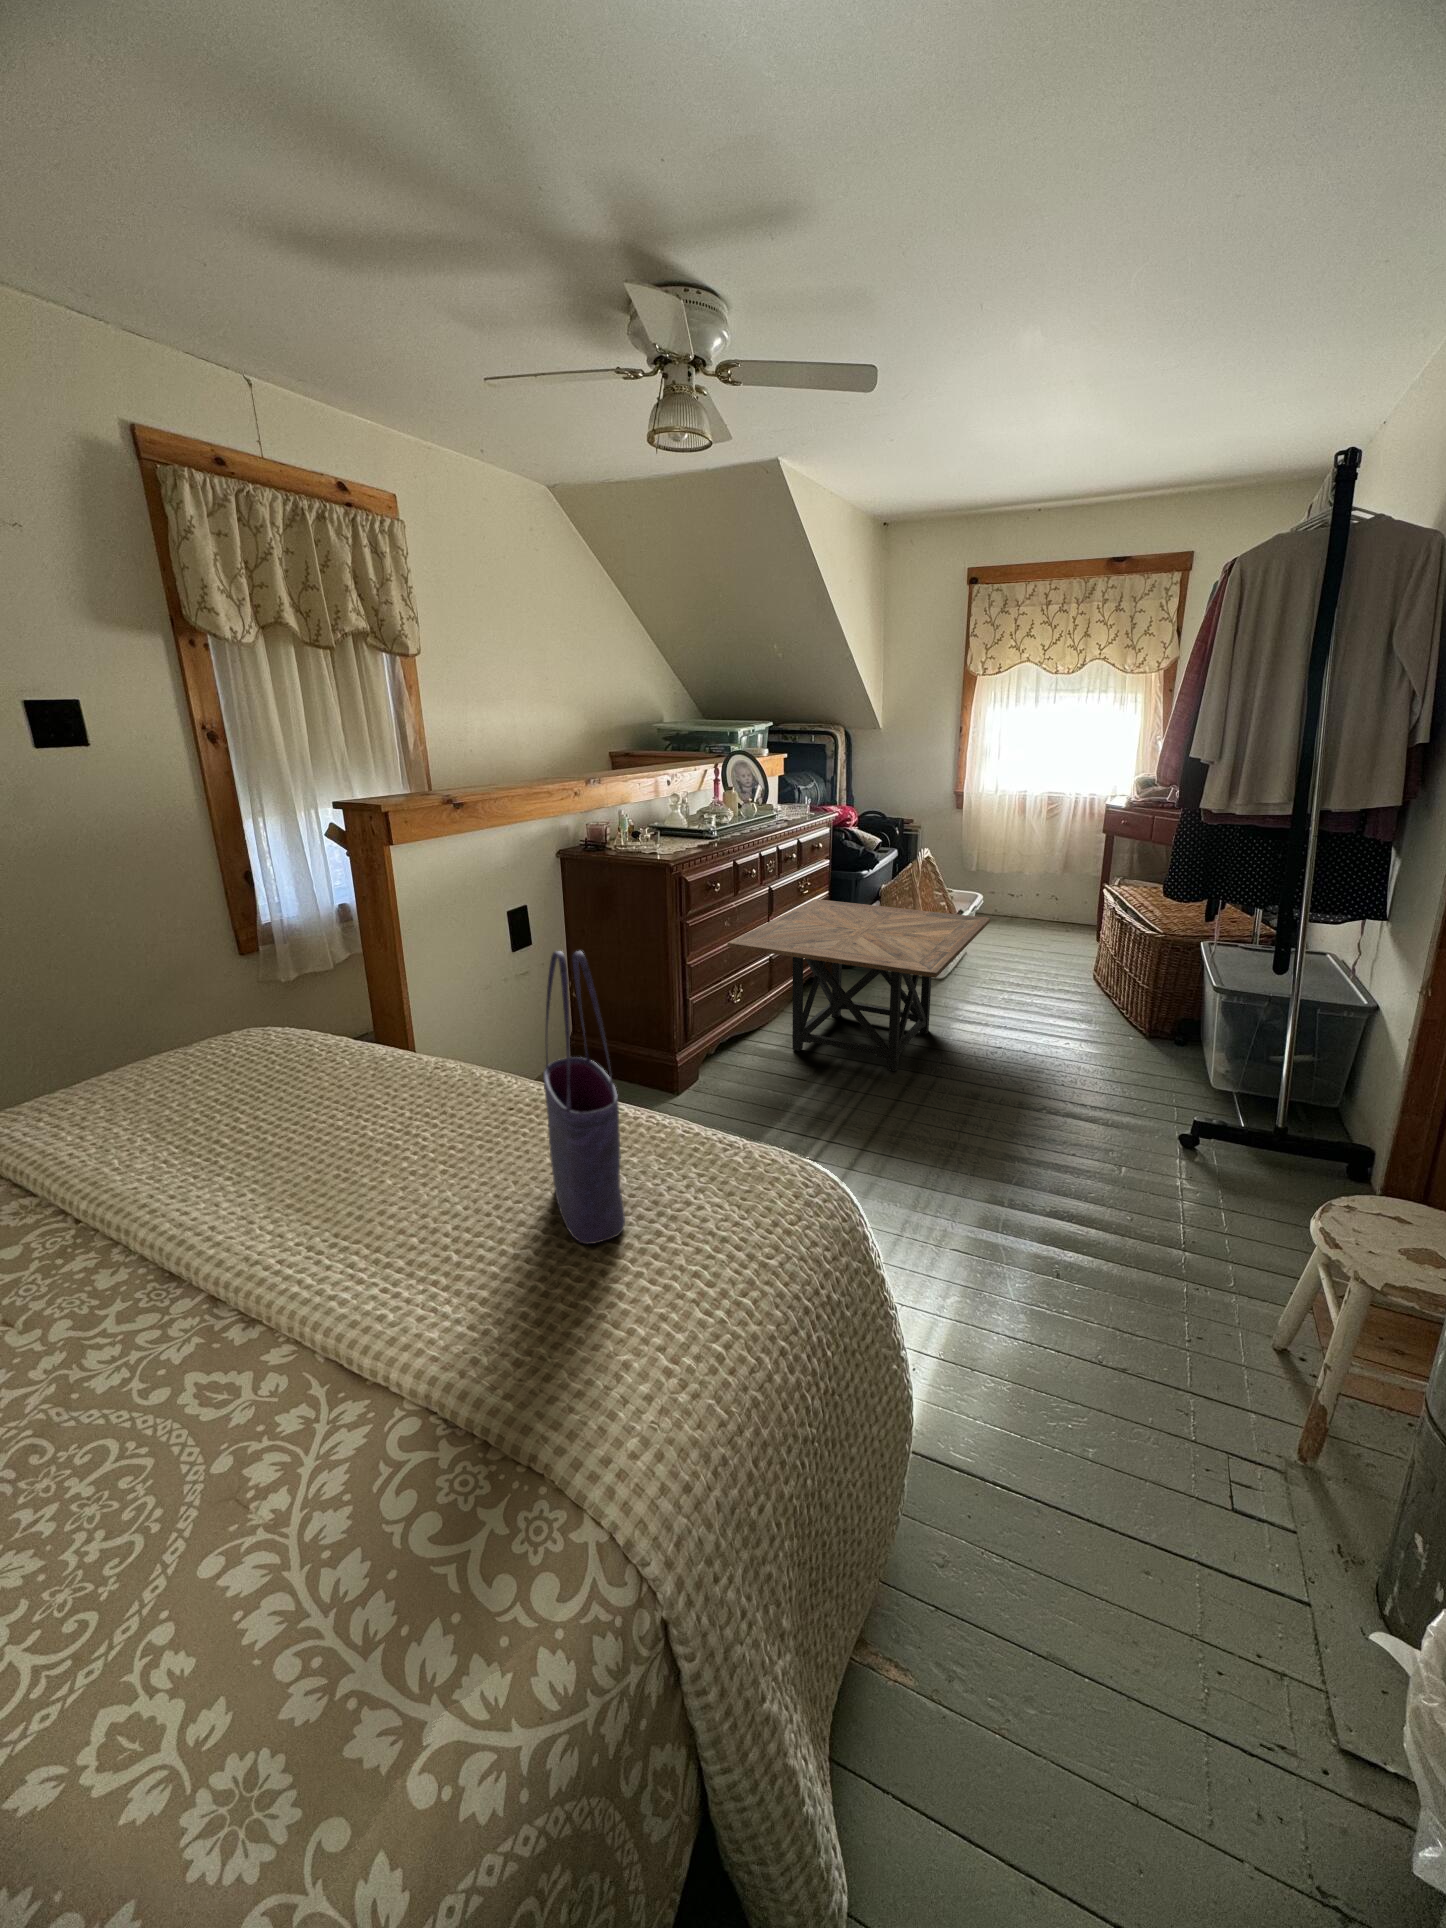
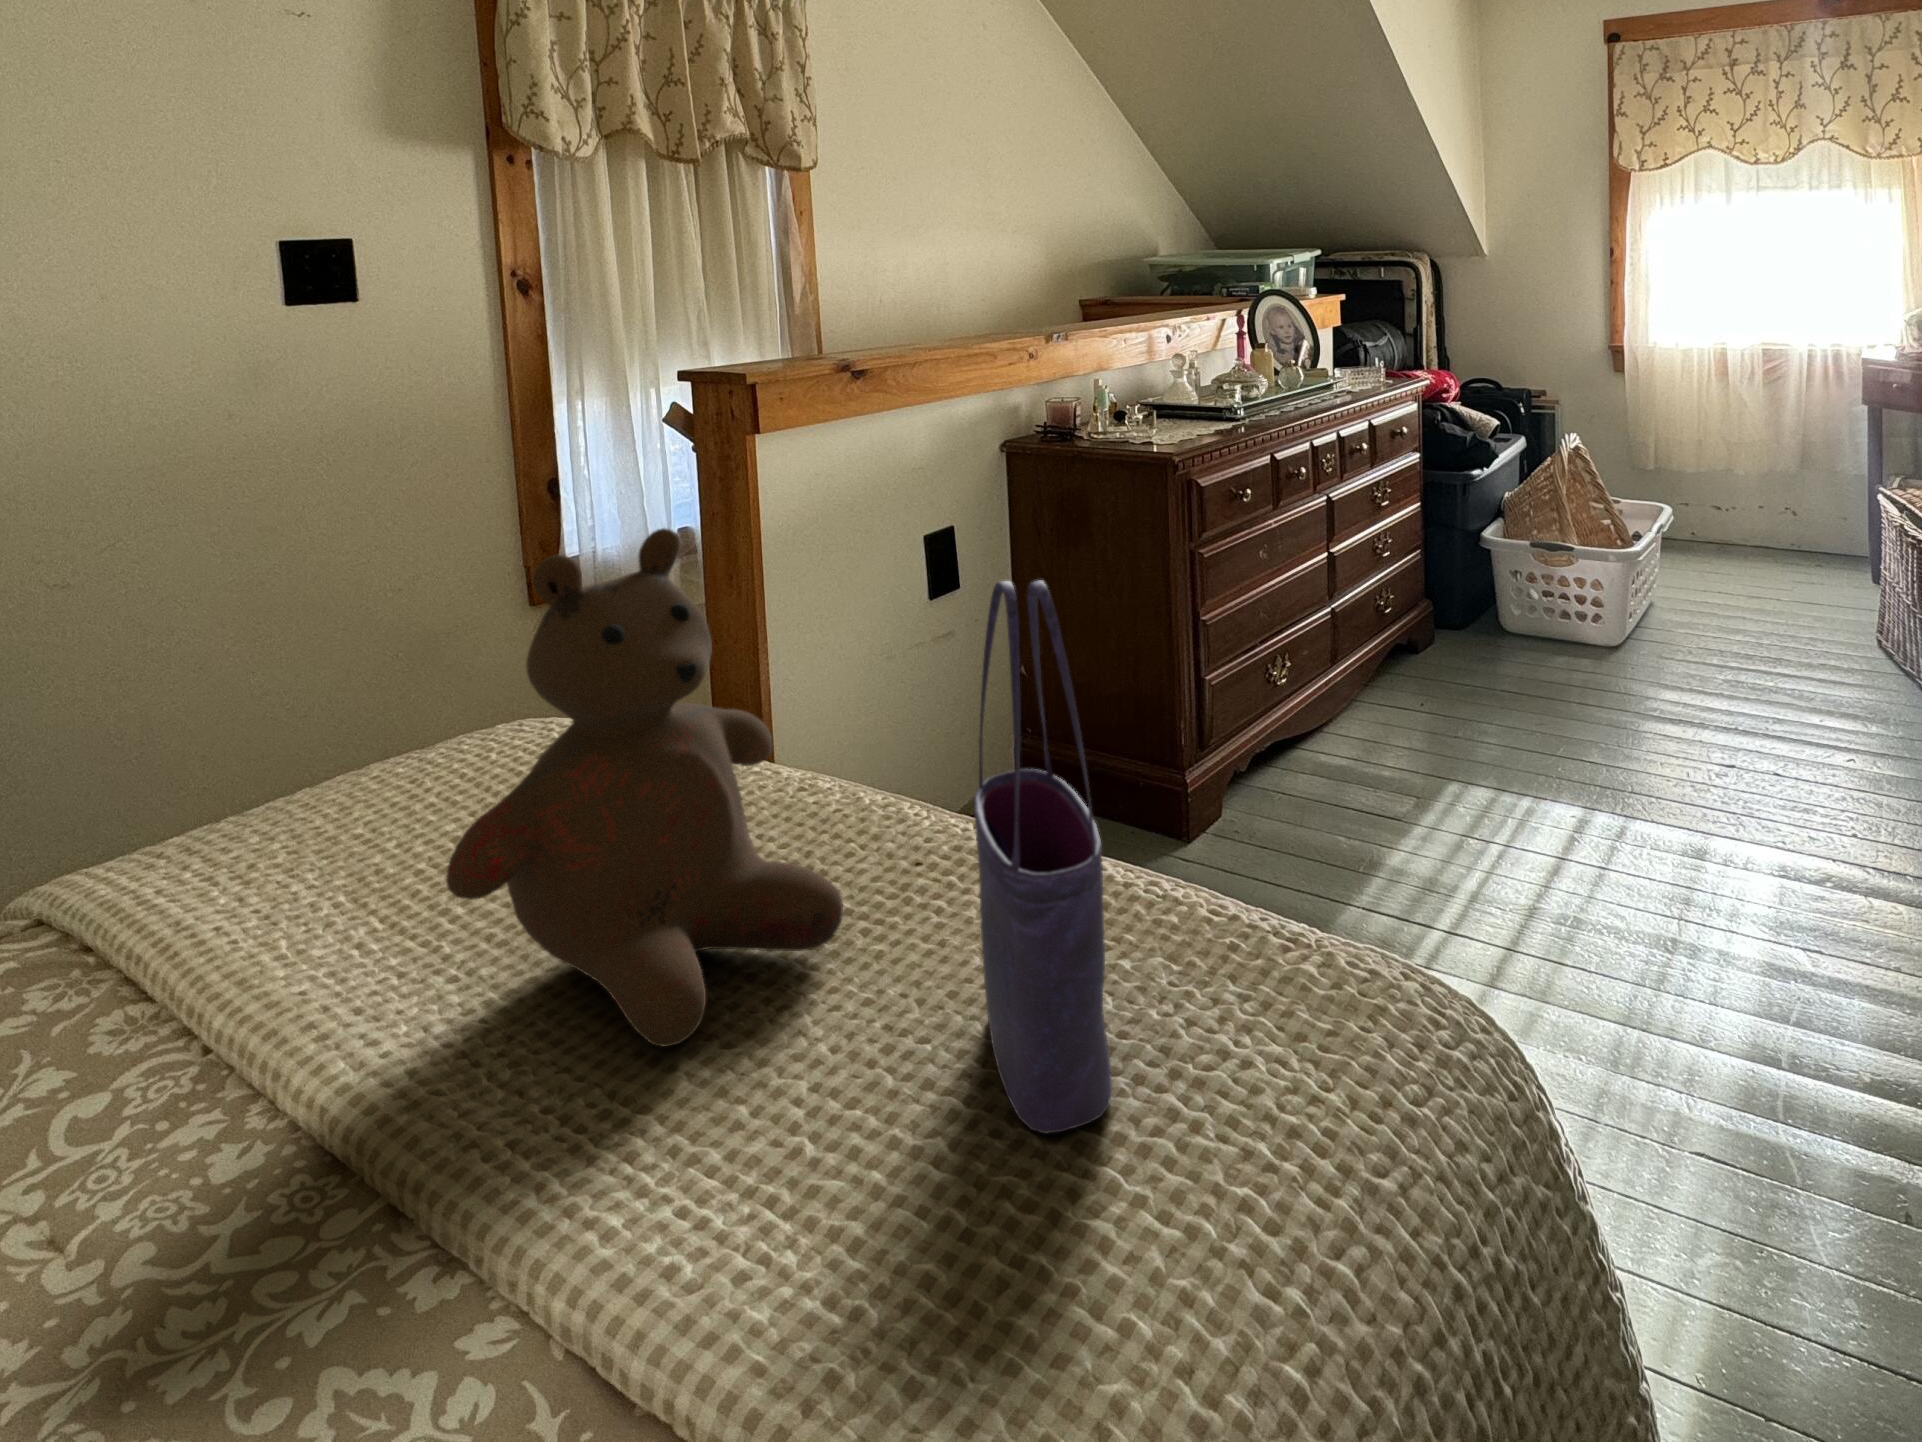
side table: present [727,899,990,1071] -> none [1265,513,1690,803]
teddy bear: none [220,915,466,1210] -> present [446,528,843,1047]

